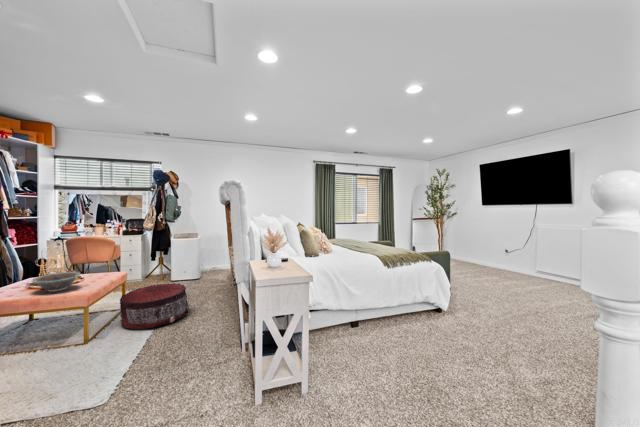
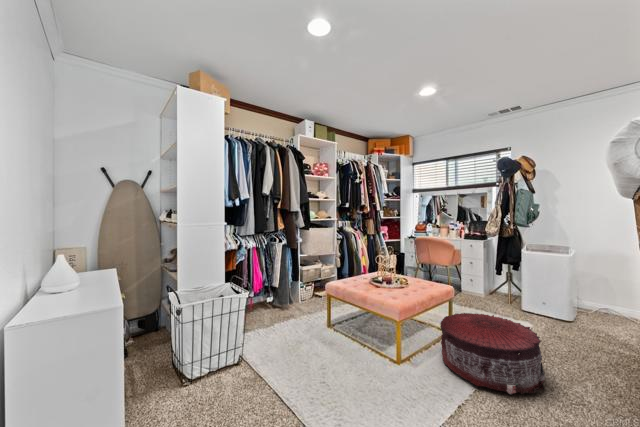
decorative bowl: present [32,272,80,292] -> none [365,272,401,292]

